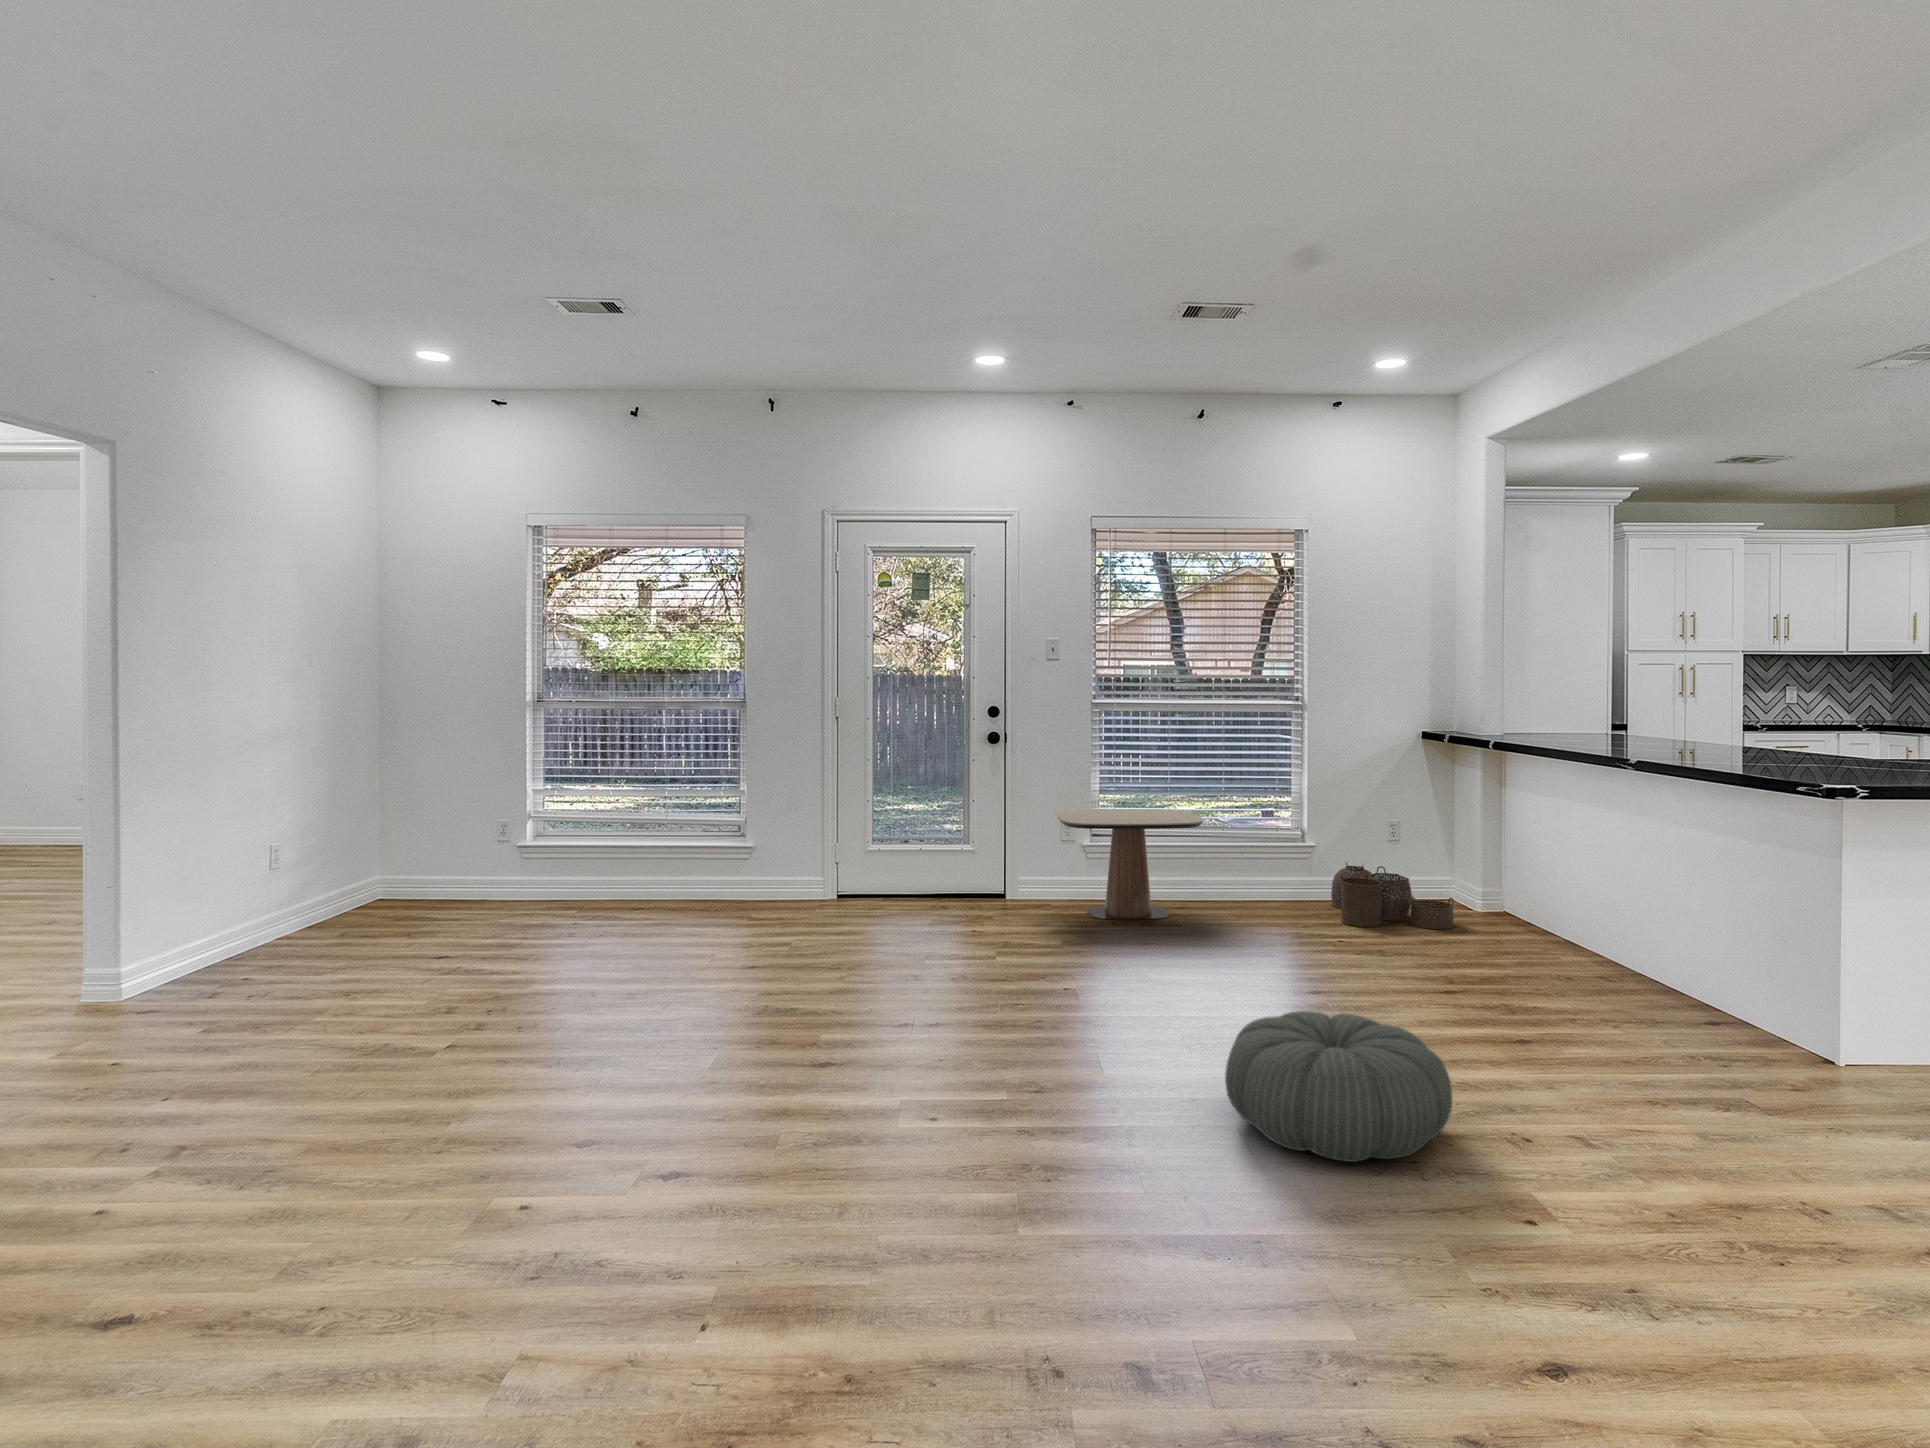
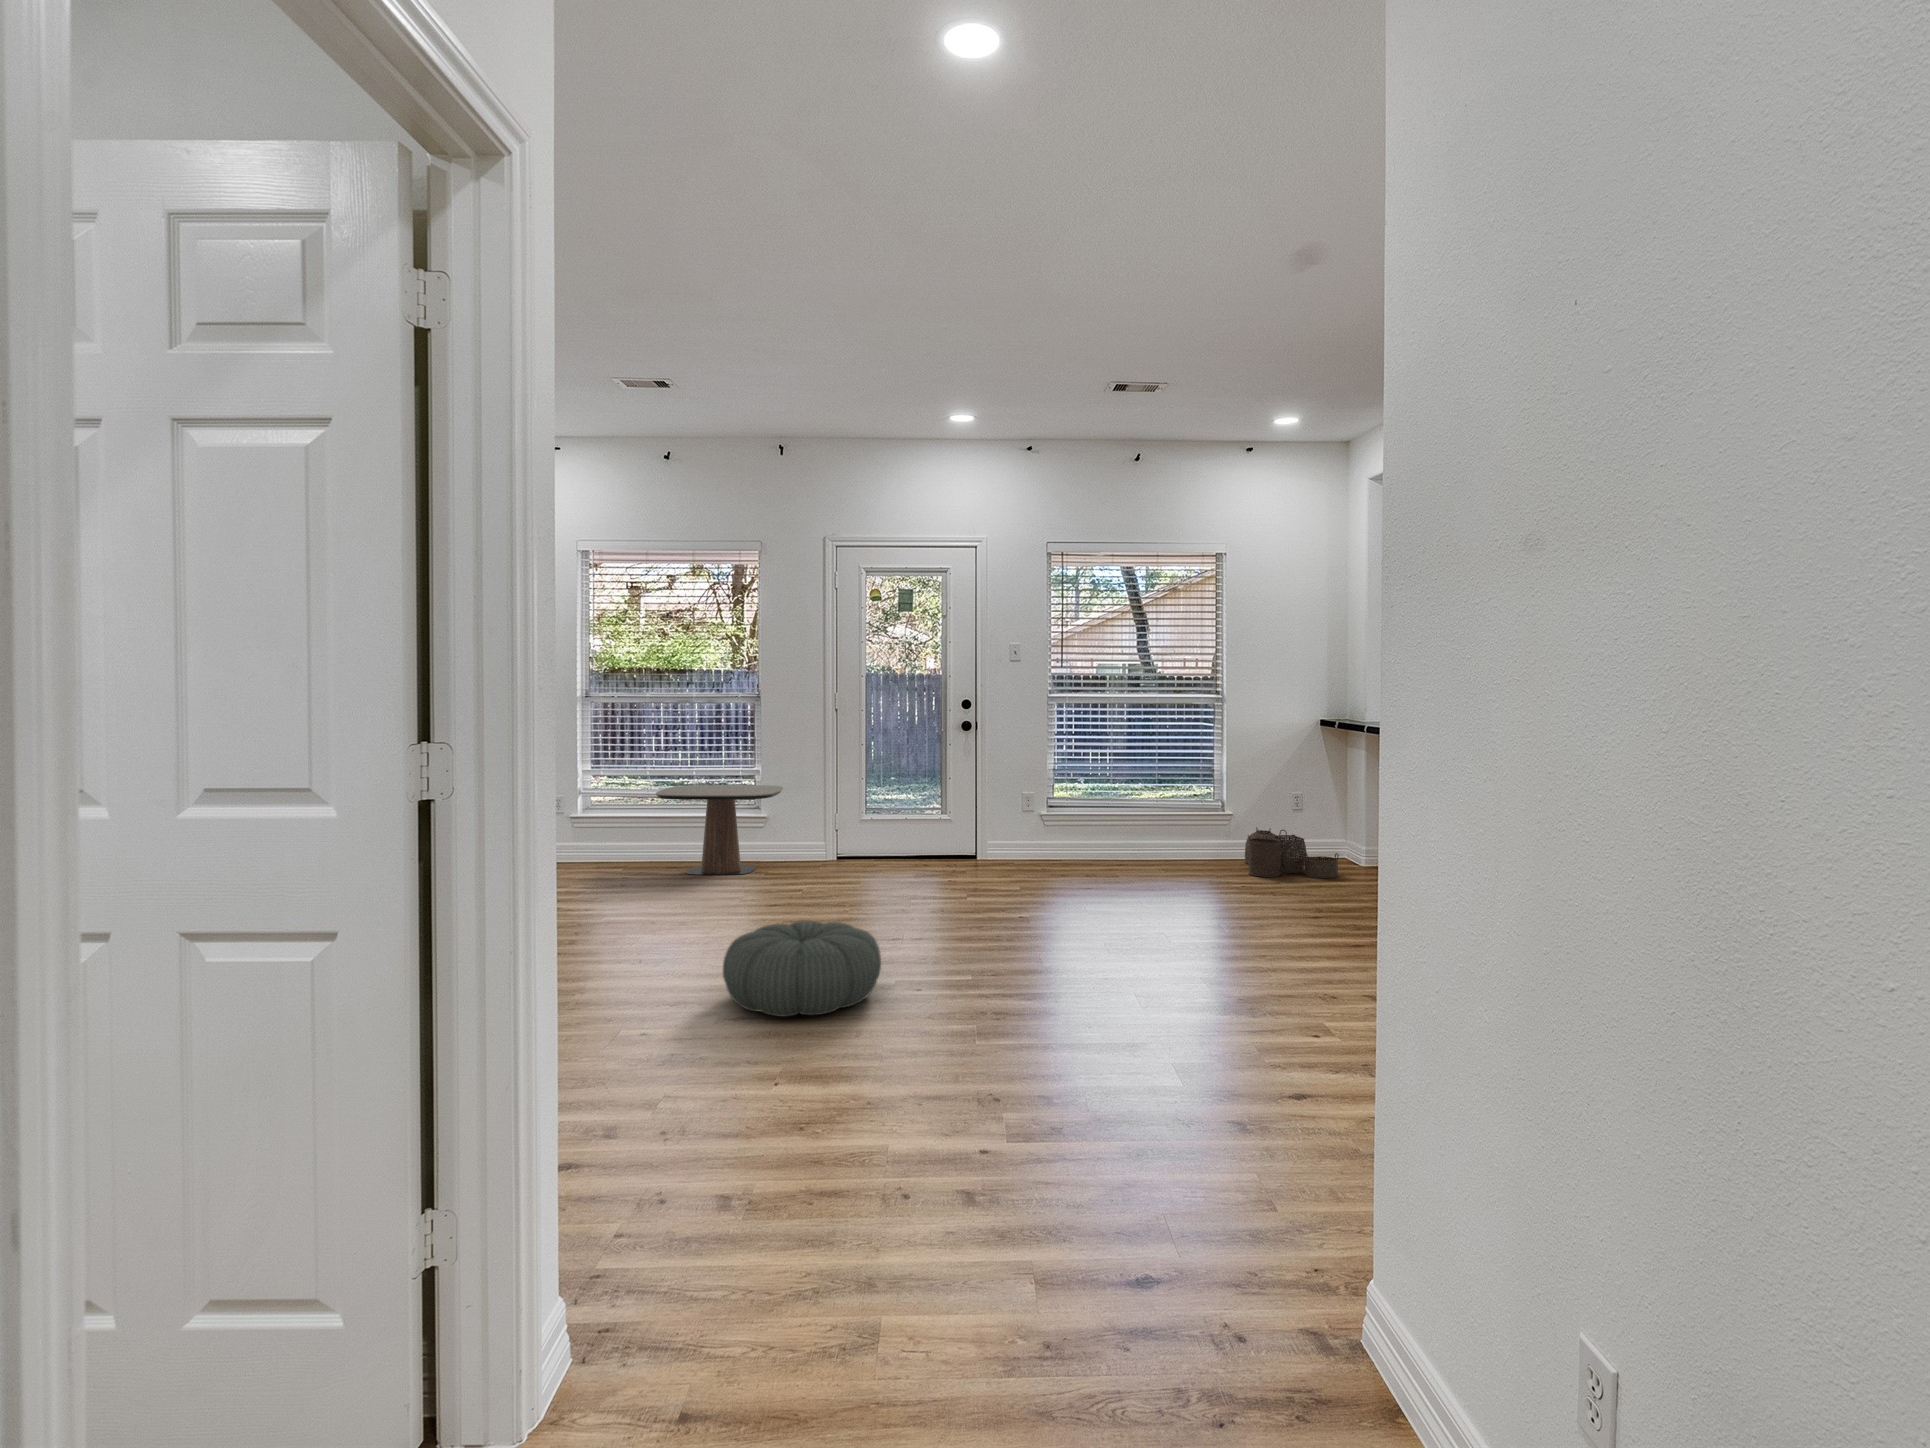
side table: present [1057,809,1203,920] -> present [656,785,783,875]
pouf: present [1225,1011,1452,1162] -> present [723,921,881,1017]

